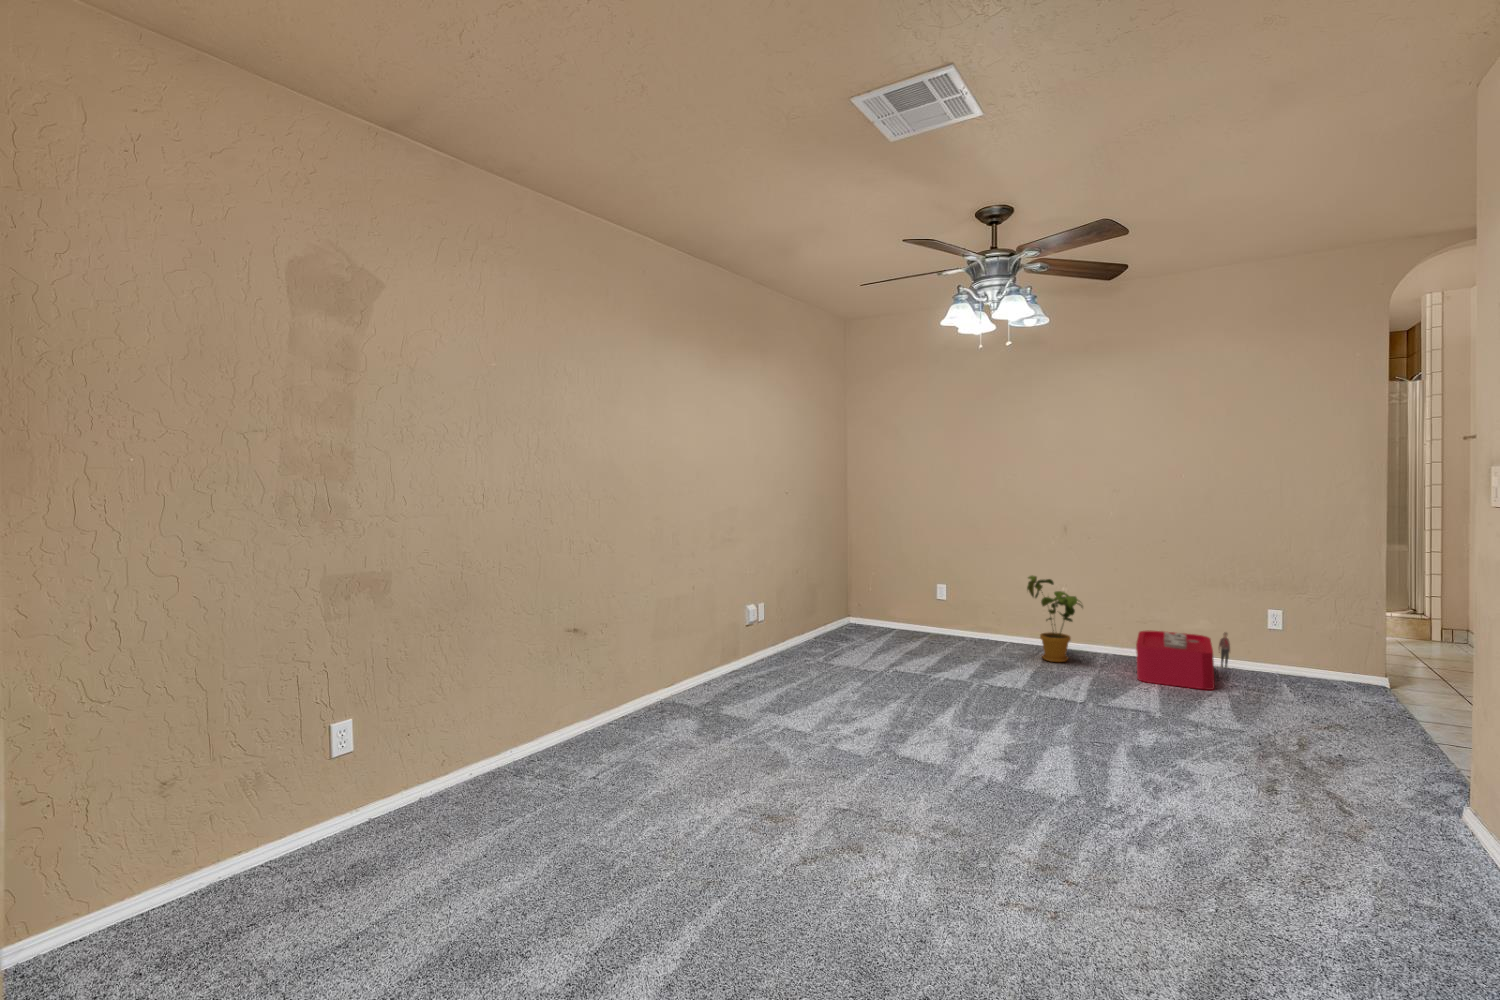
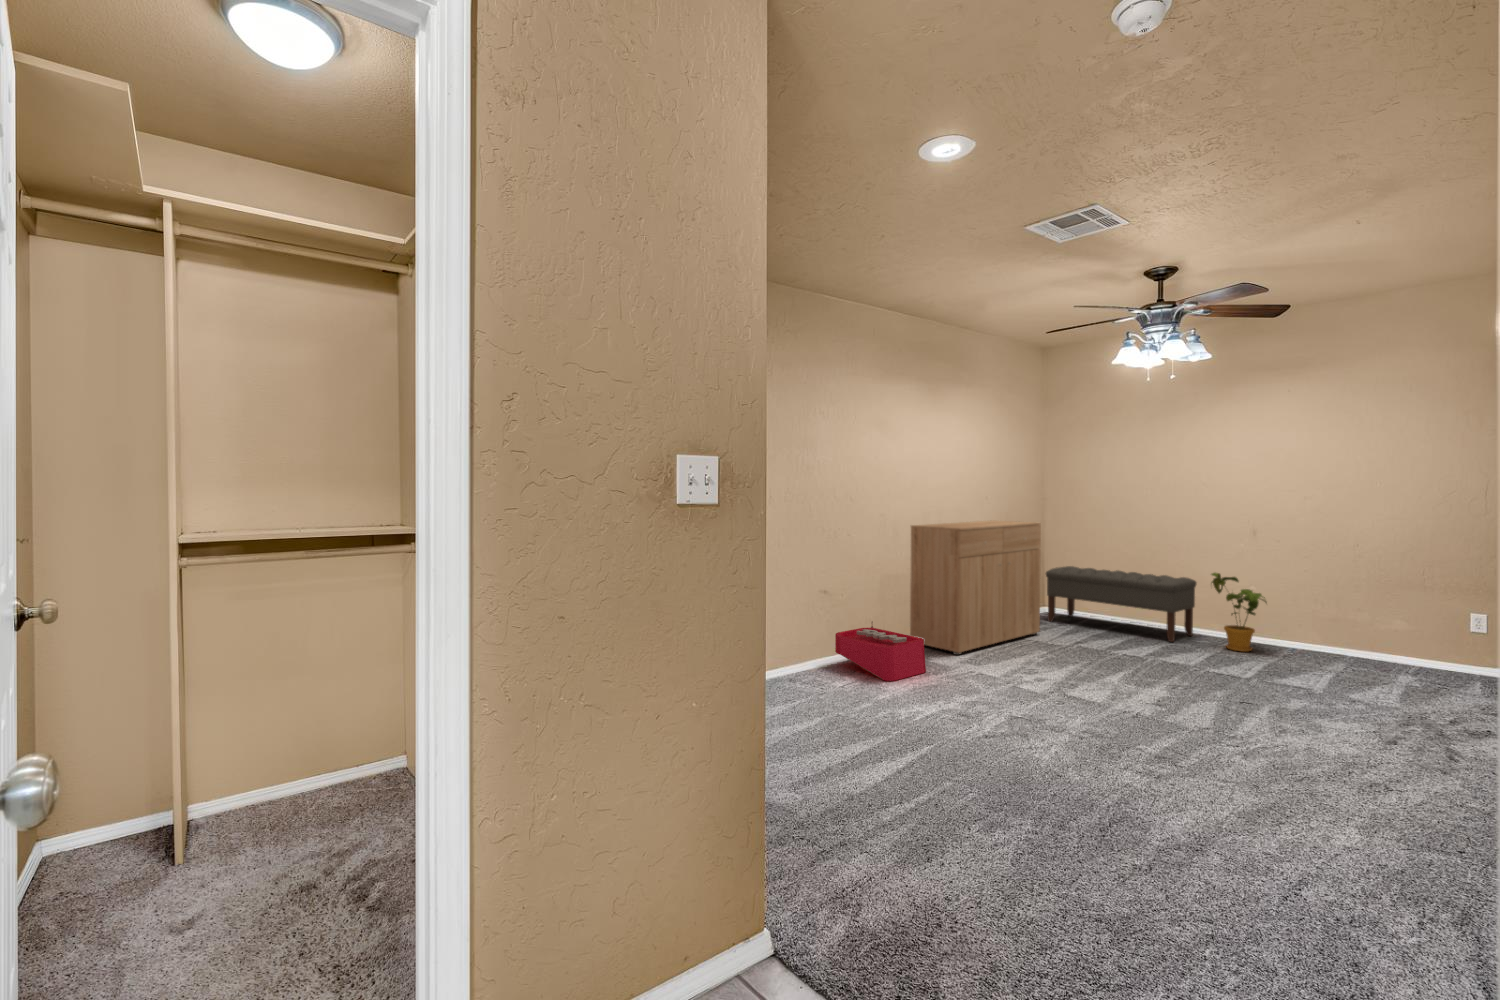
dresser: none [694,522,849,701] -> present [910,521,1041,655]
bench: none [851,570,1009,656] -> present [1046,566,1196,642]
storage bin: present [1136,630,1230,690] -> present [835,621,926,681]

